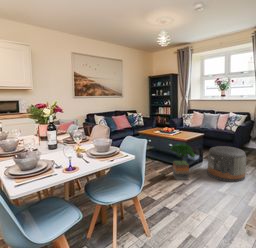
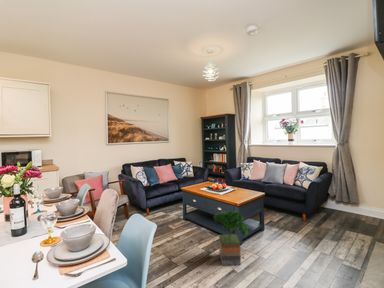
pouf: present [208,146,246,182] -> none [269,212,323,270]

